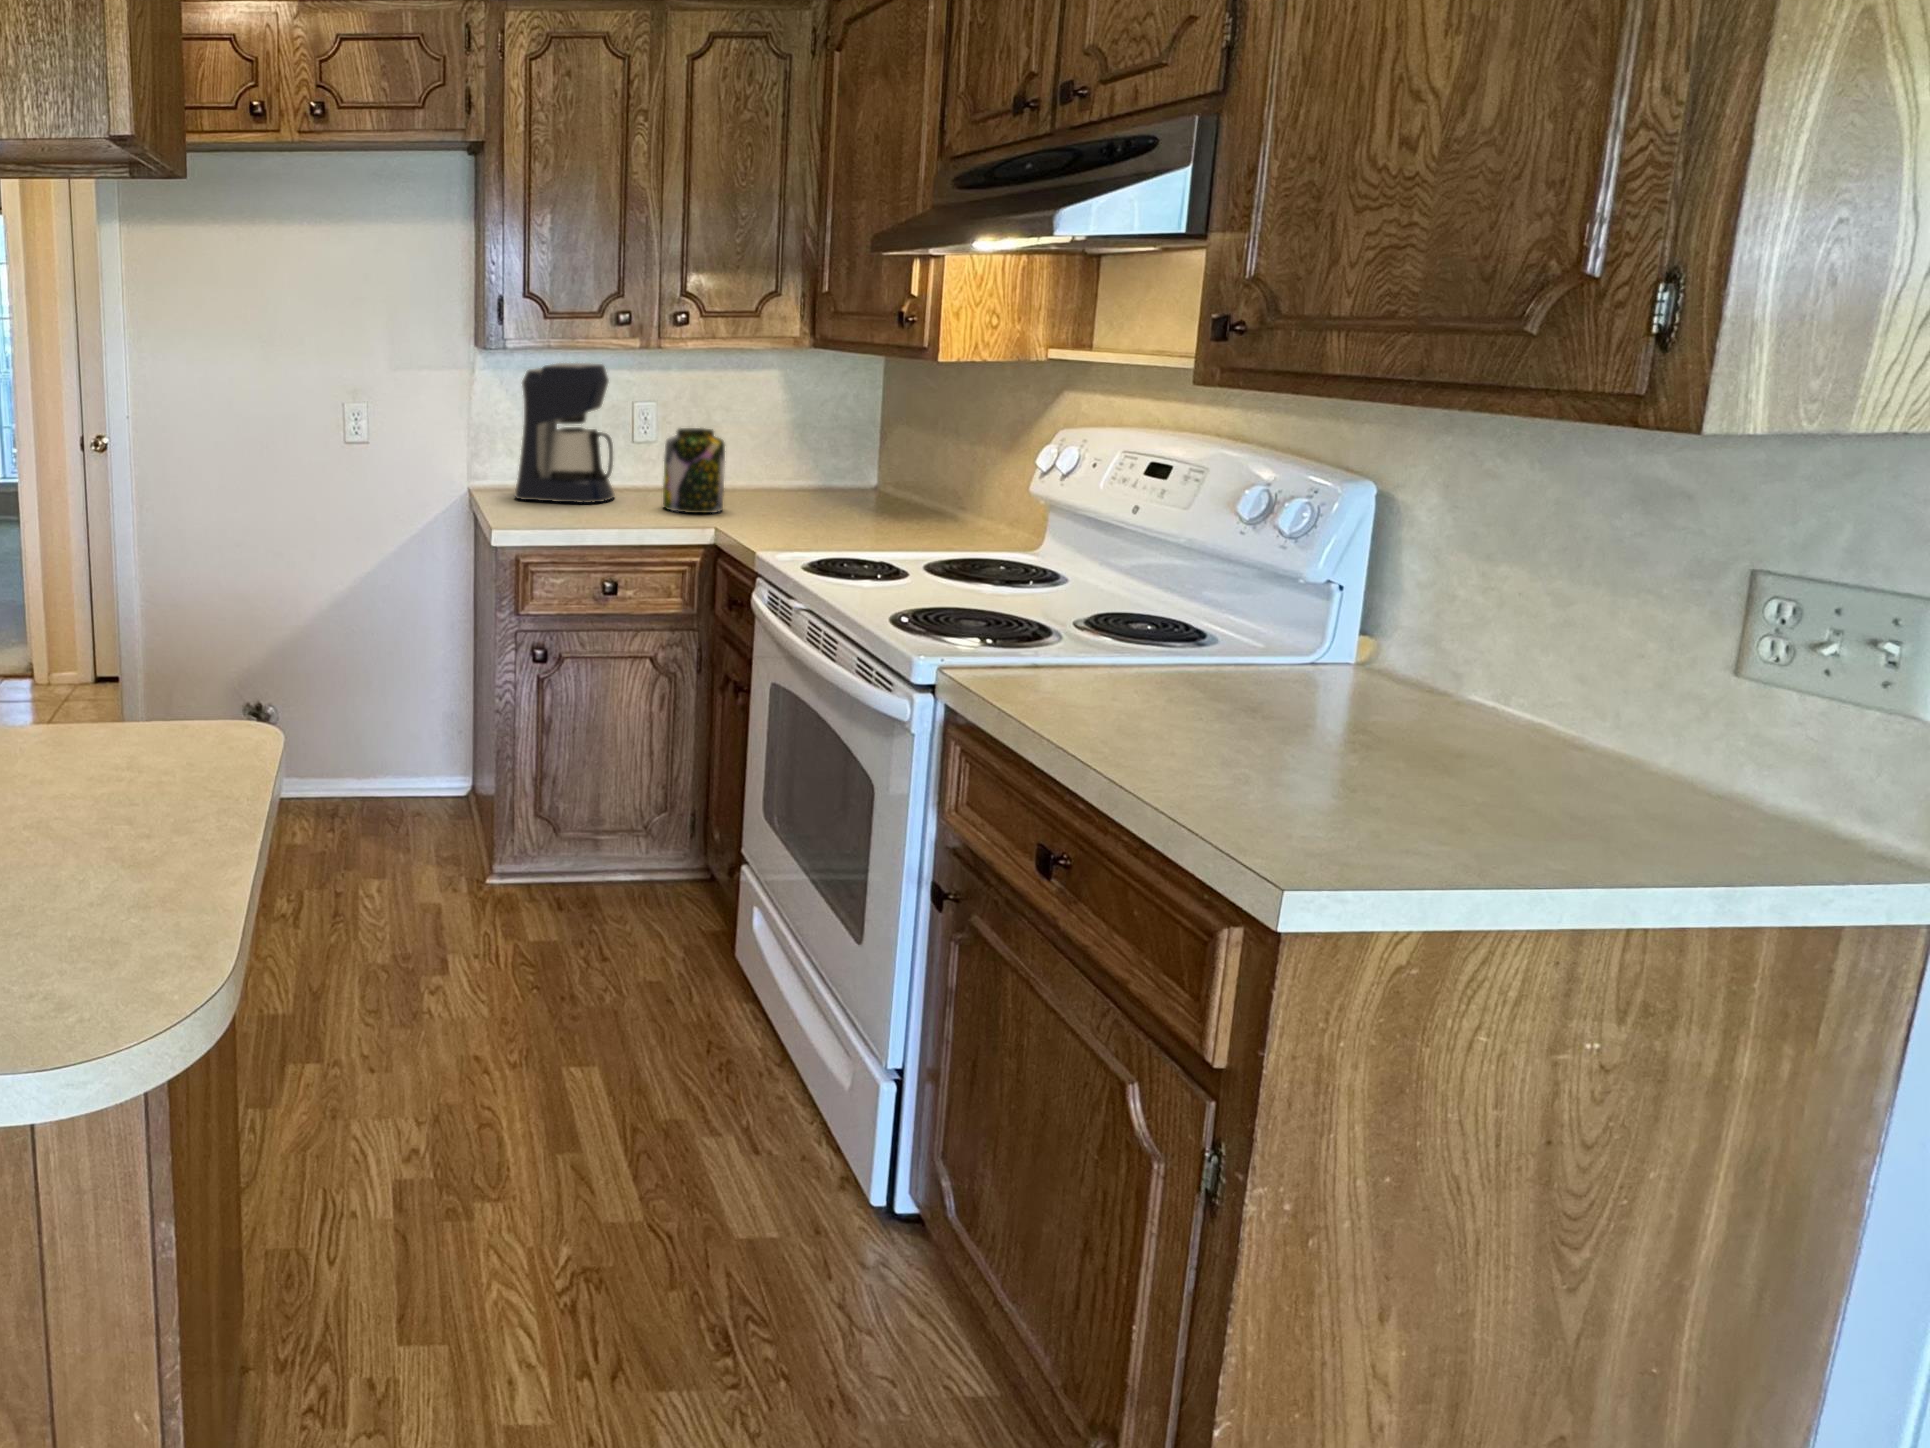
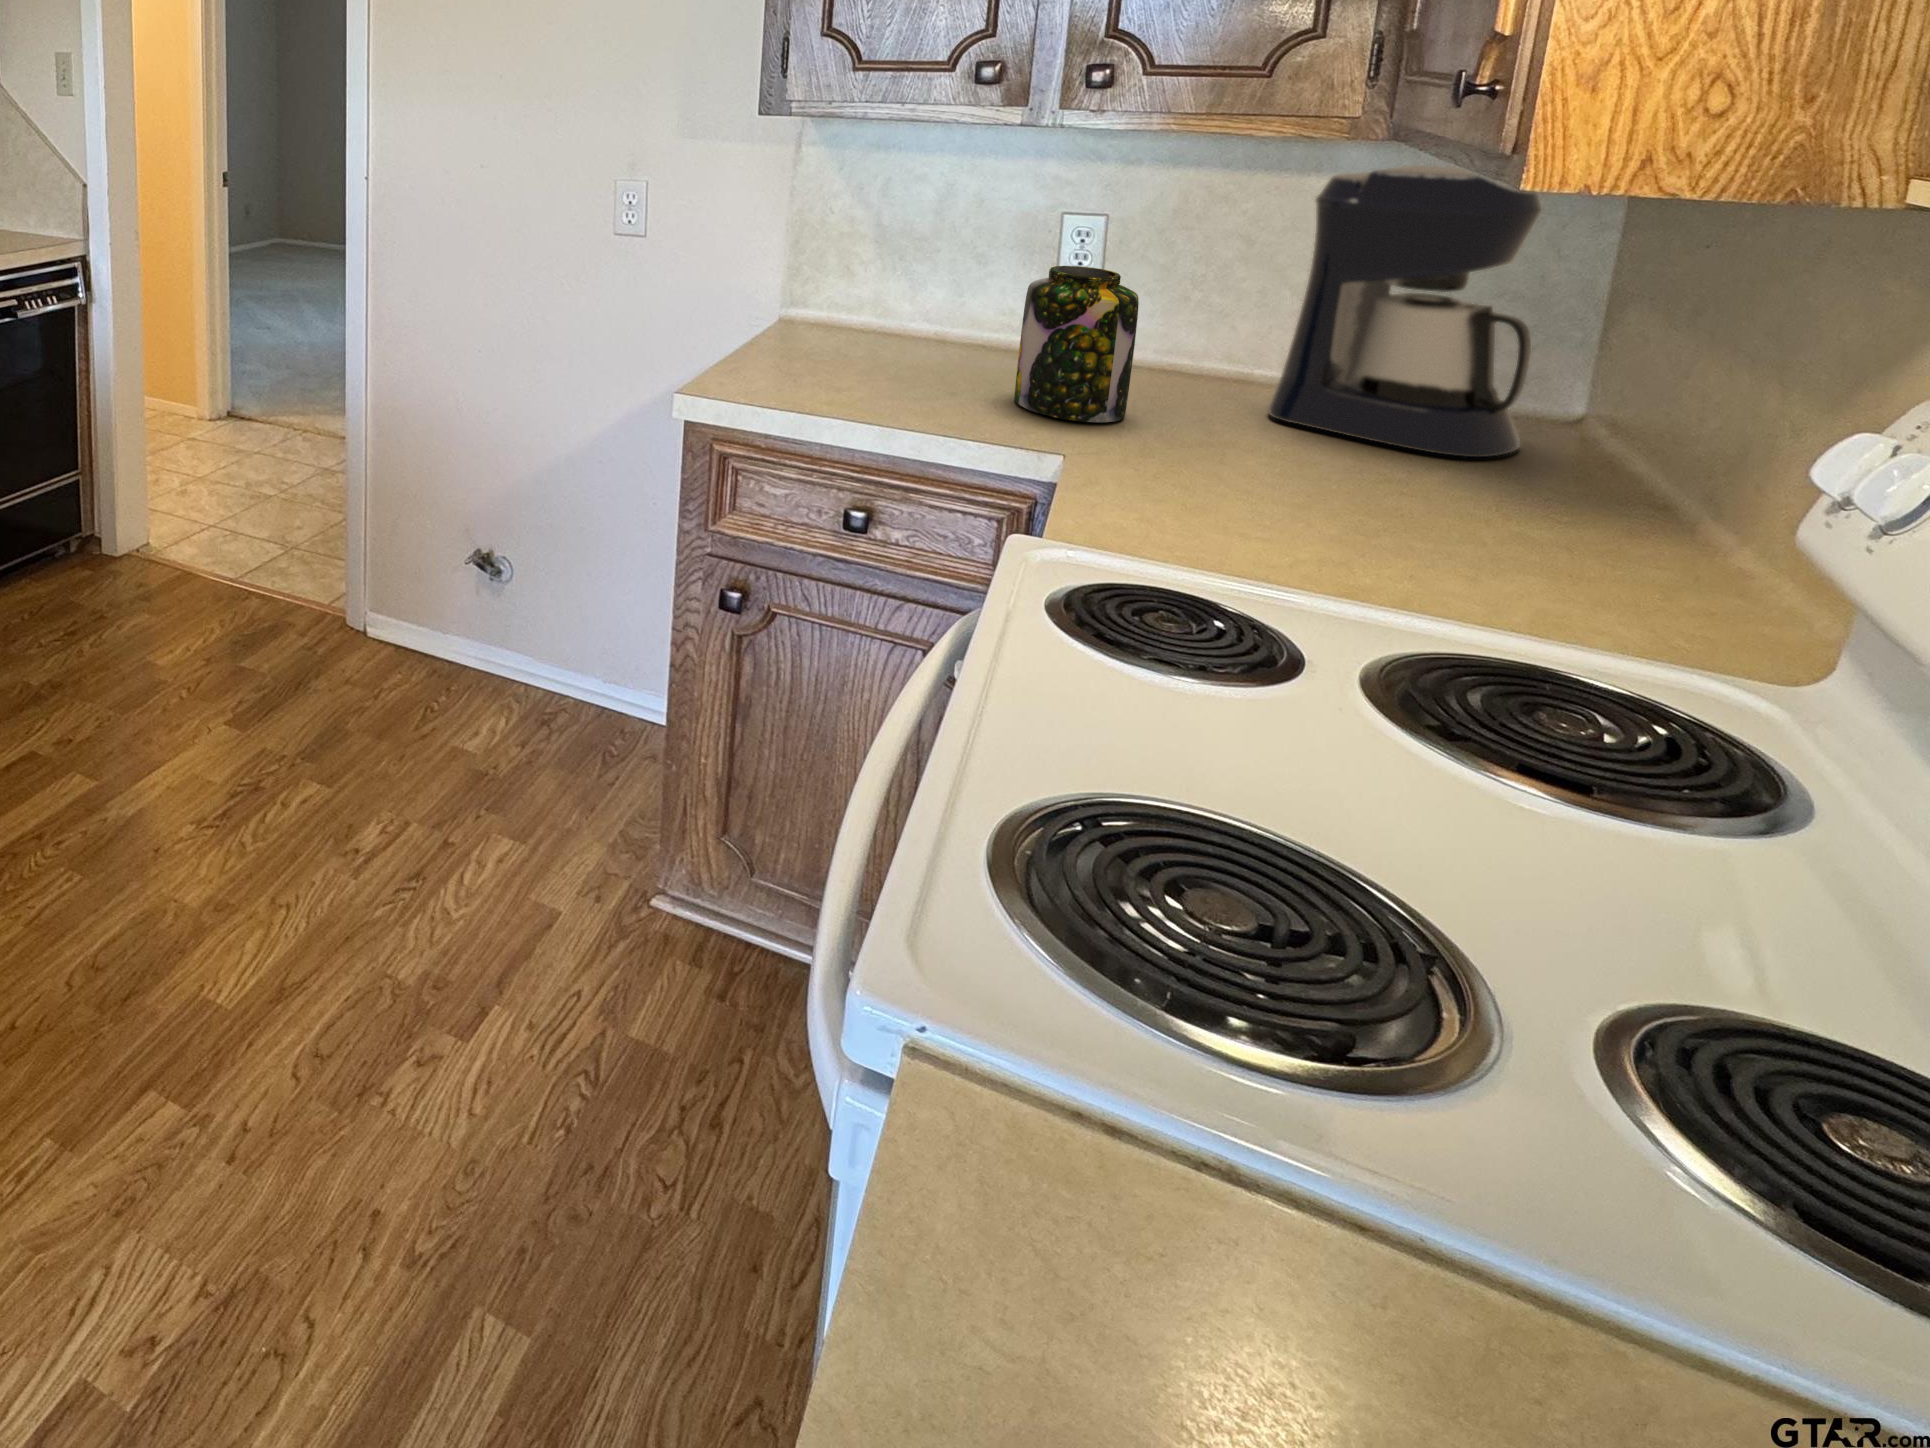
coffee maker: present [514,363,615,503] -> present [1268,165,1542,457]

